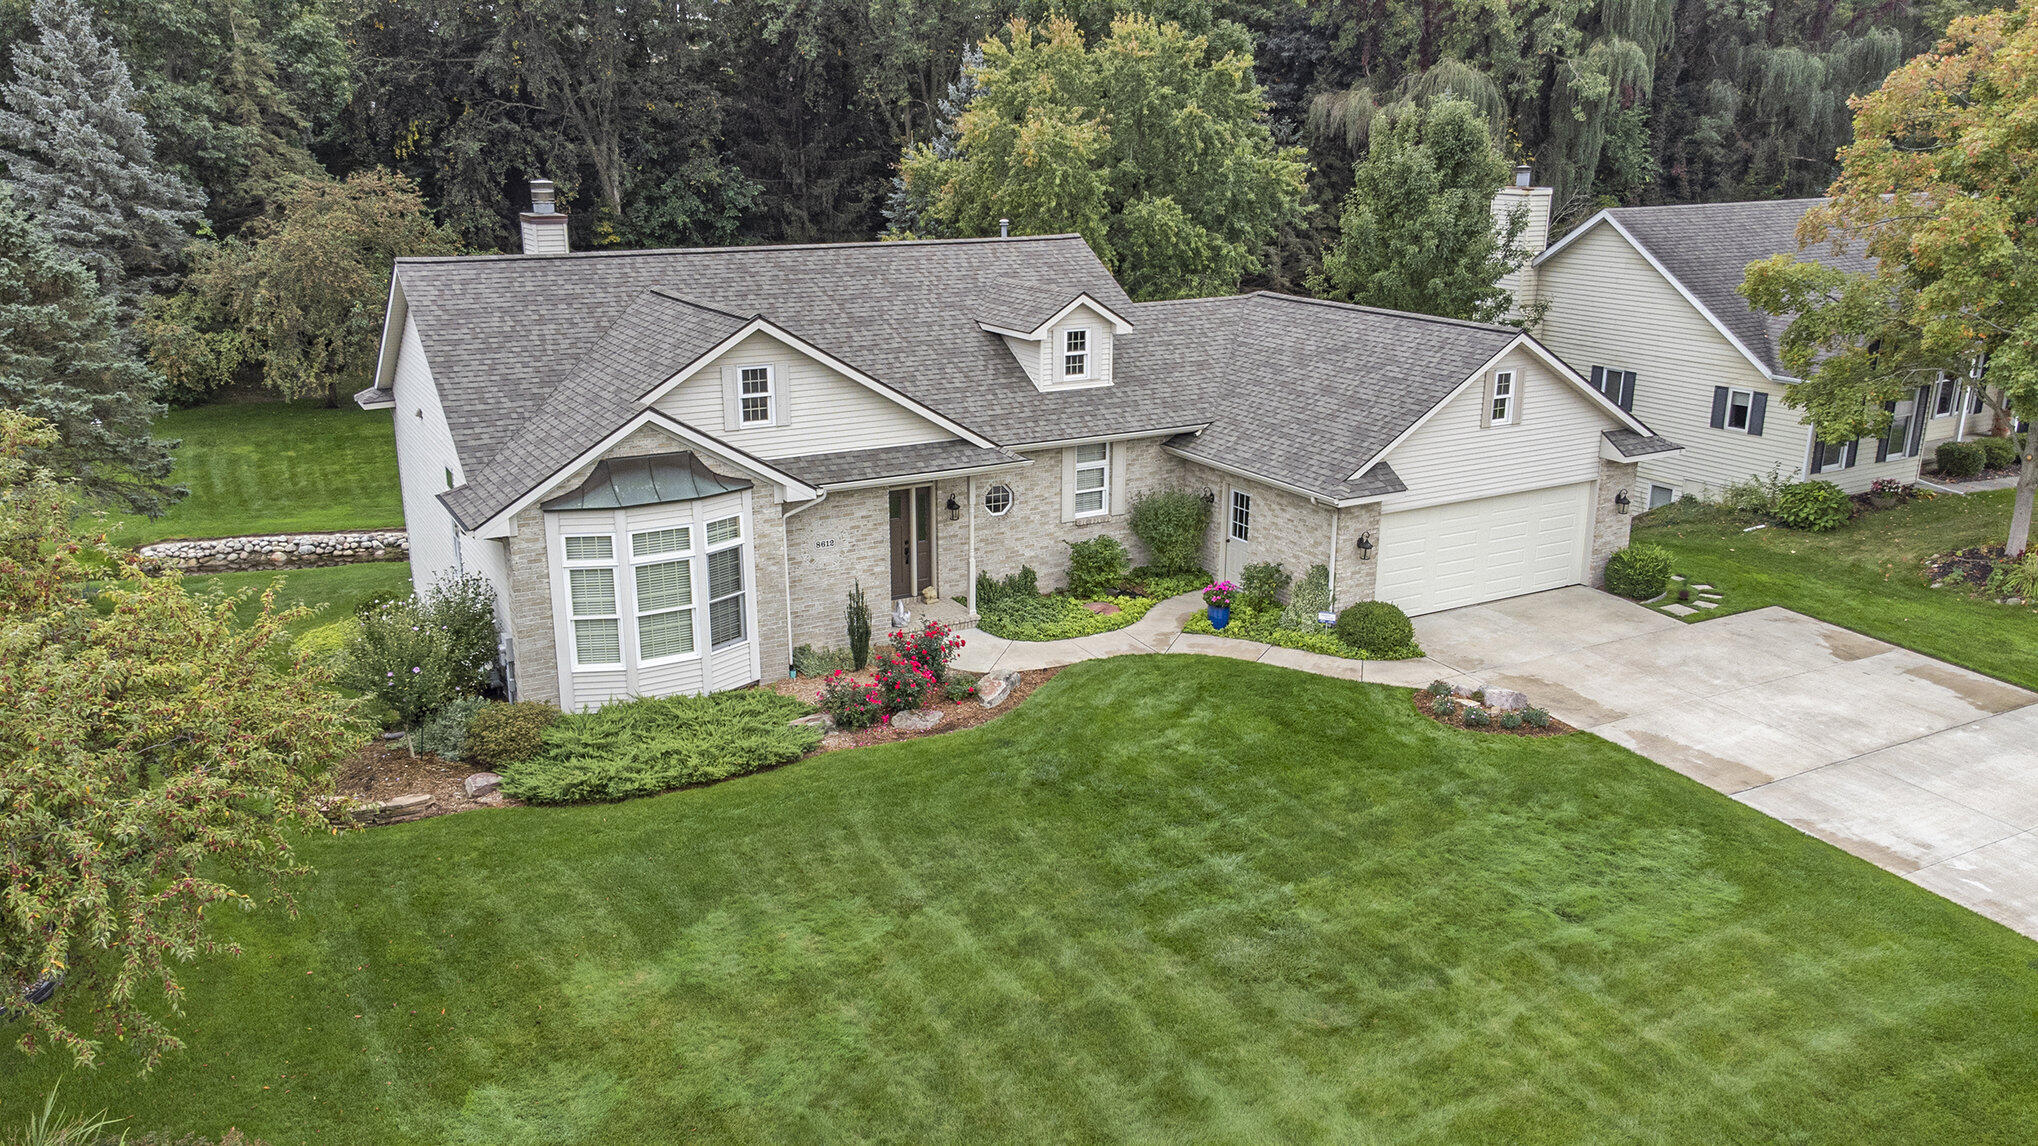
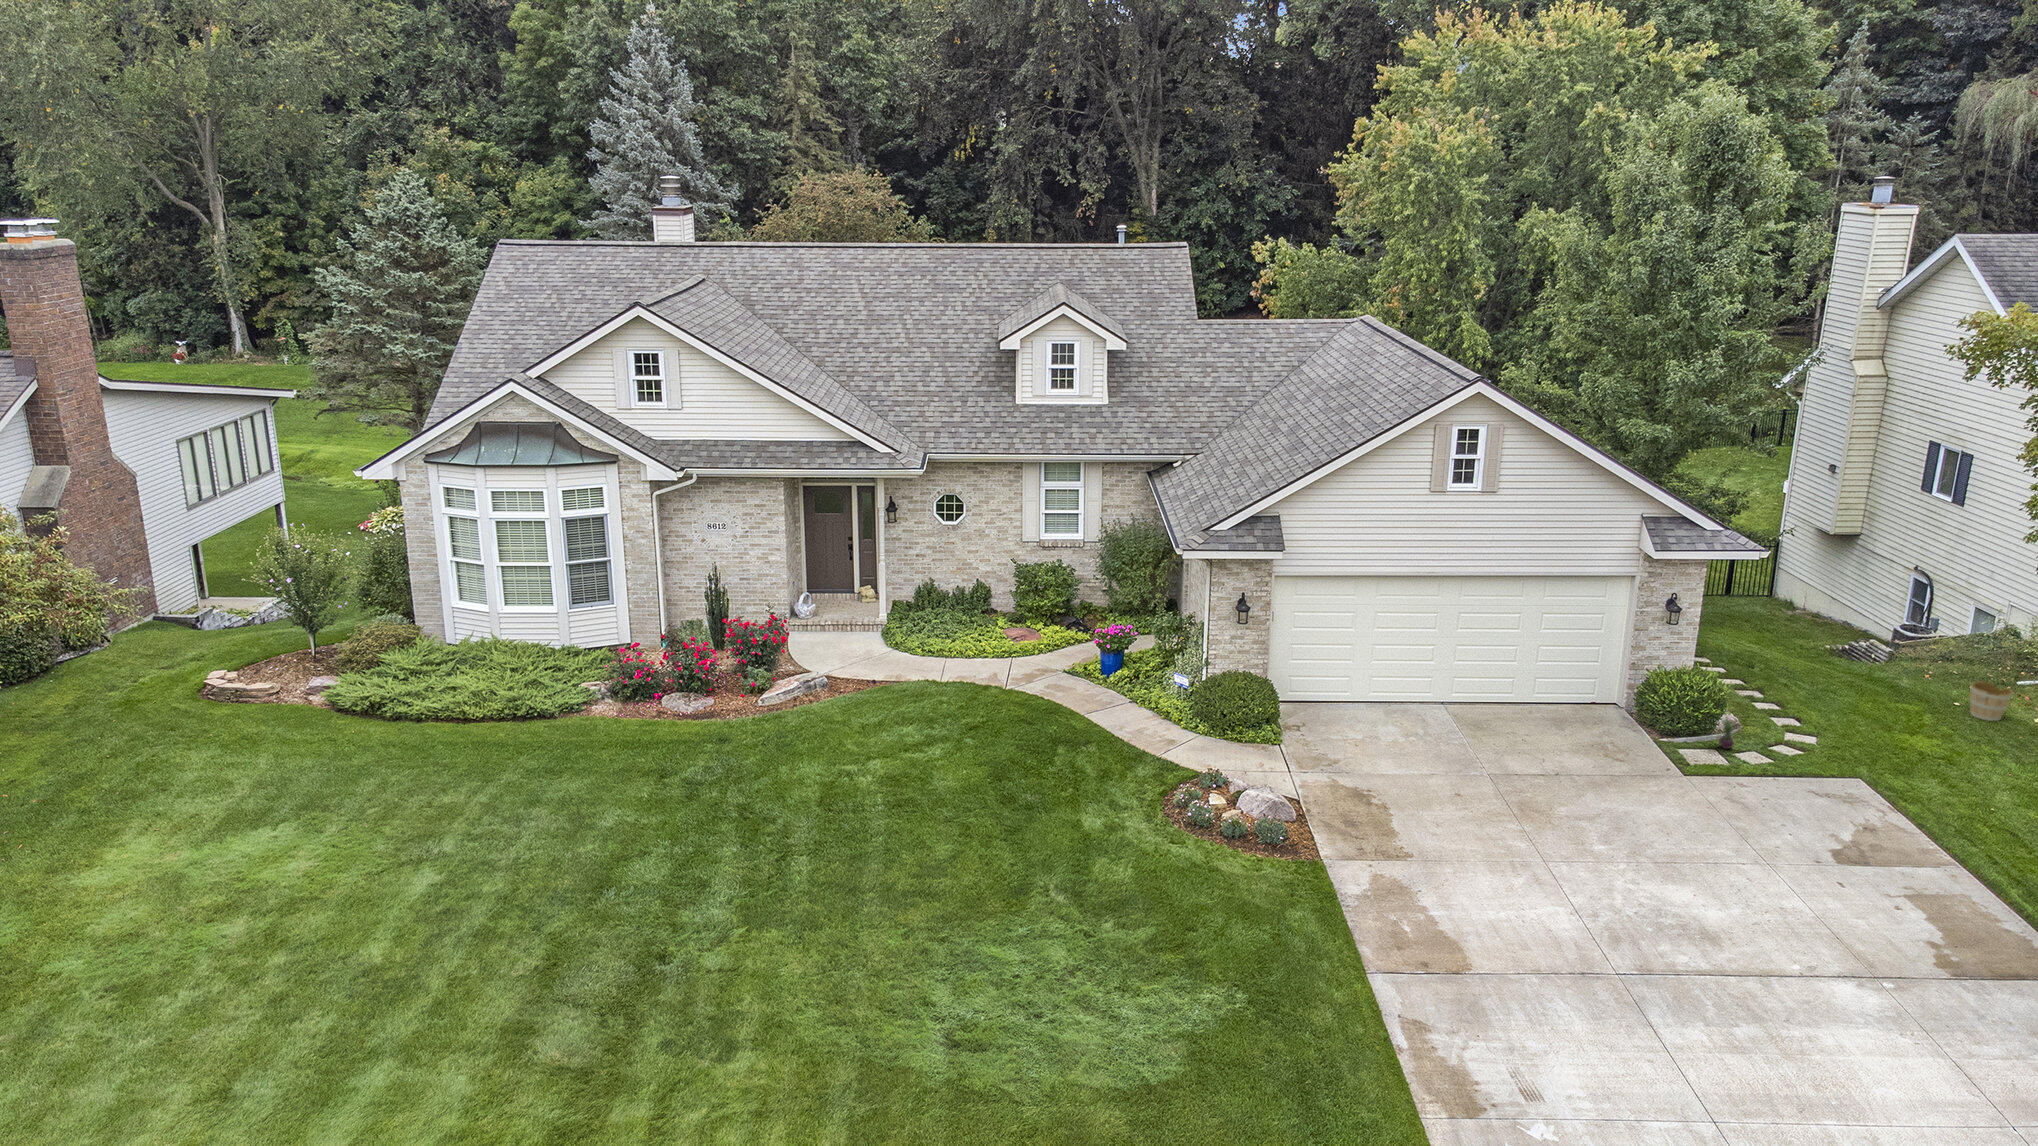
wooden bucket: none [1764,526,1794,554] -> present [1970,681,2013,721]

